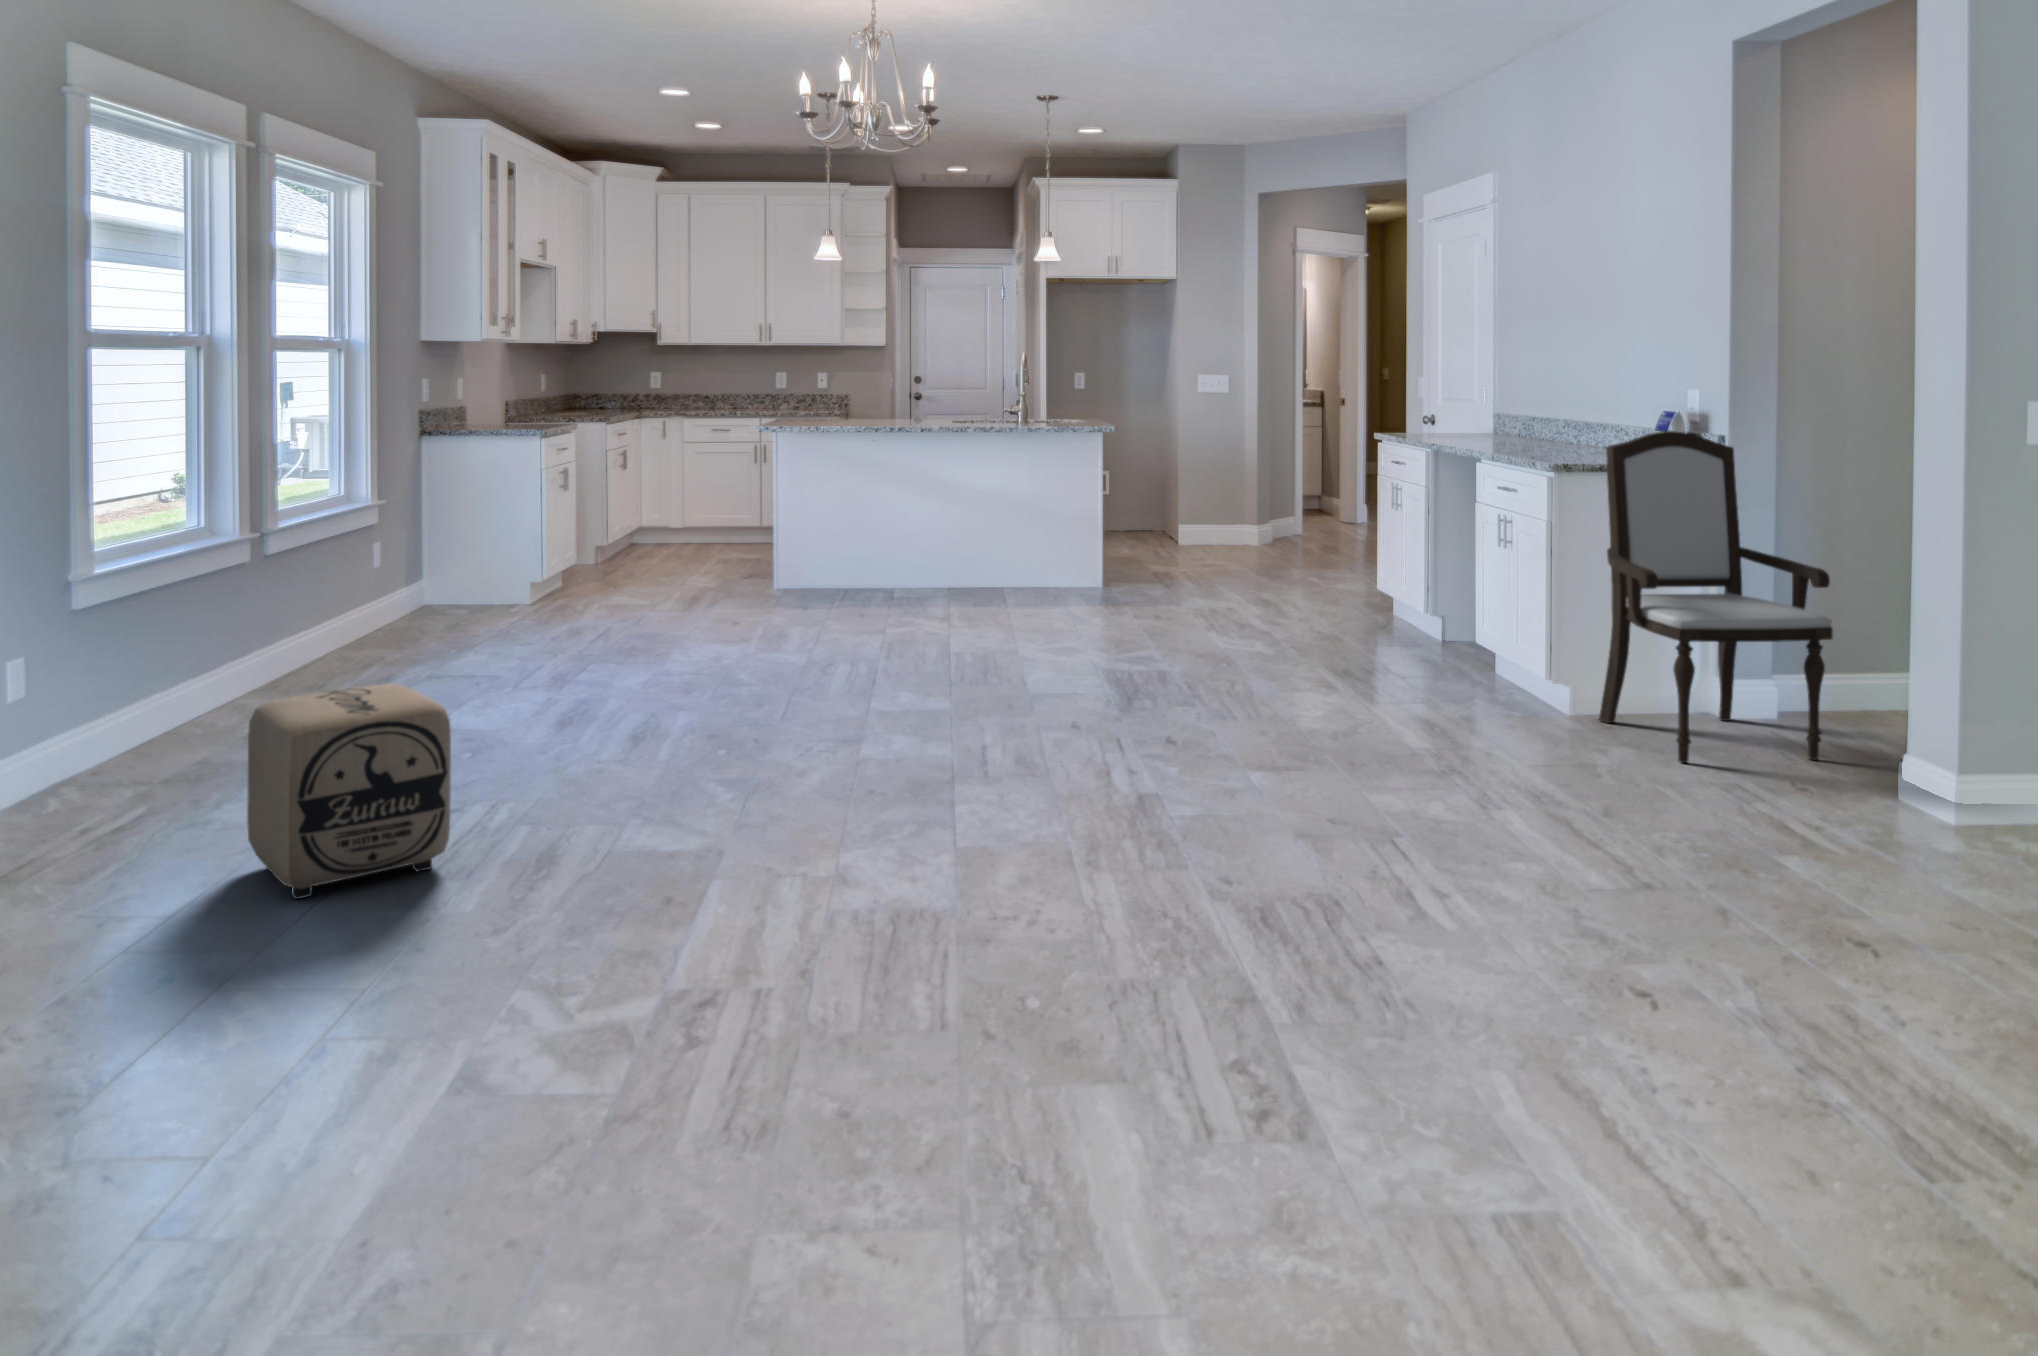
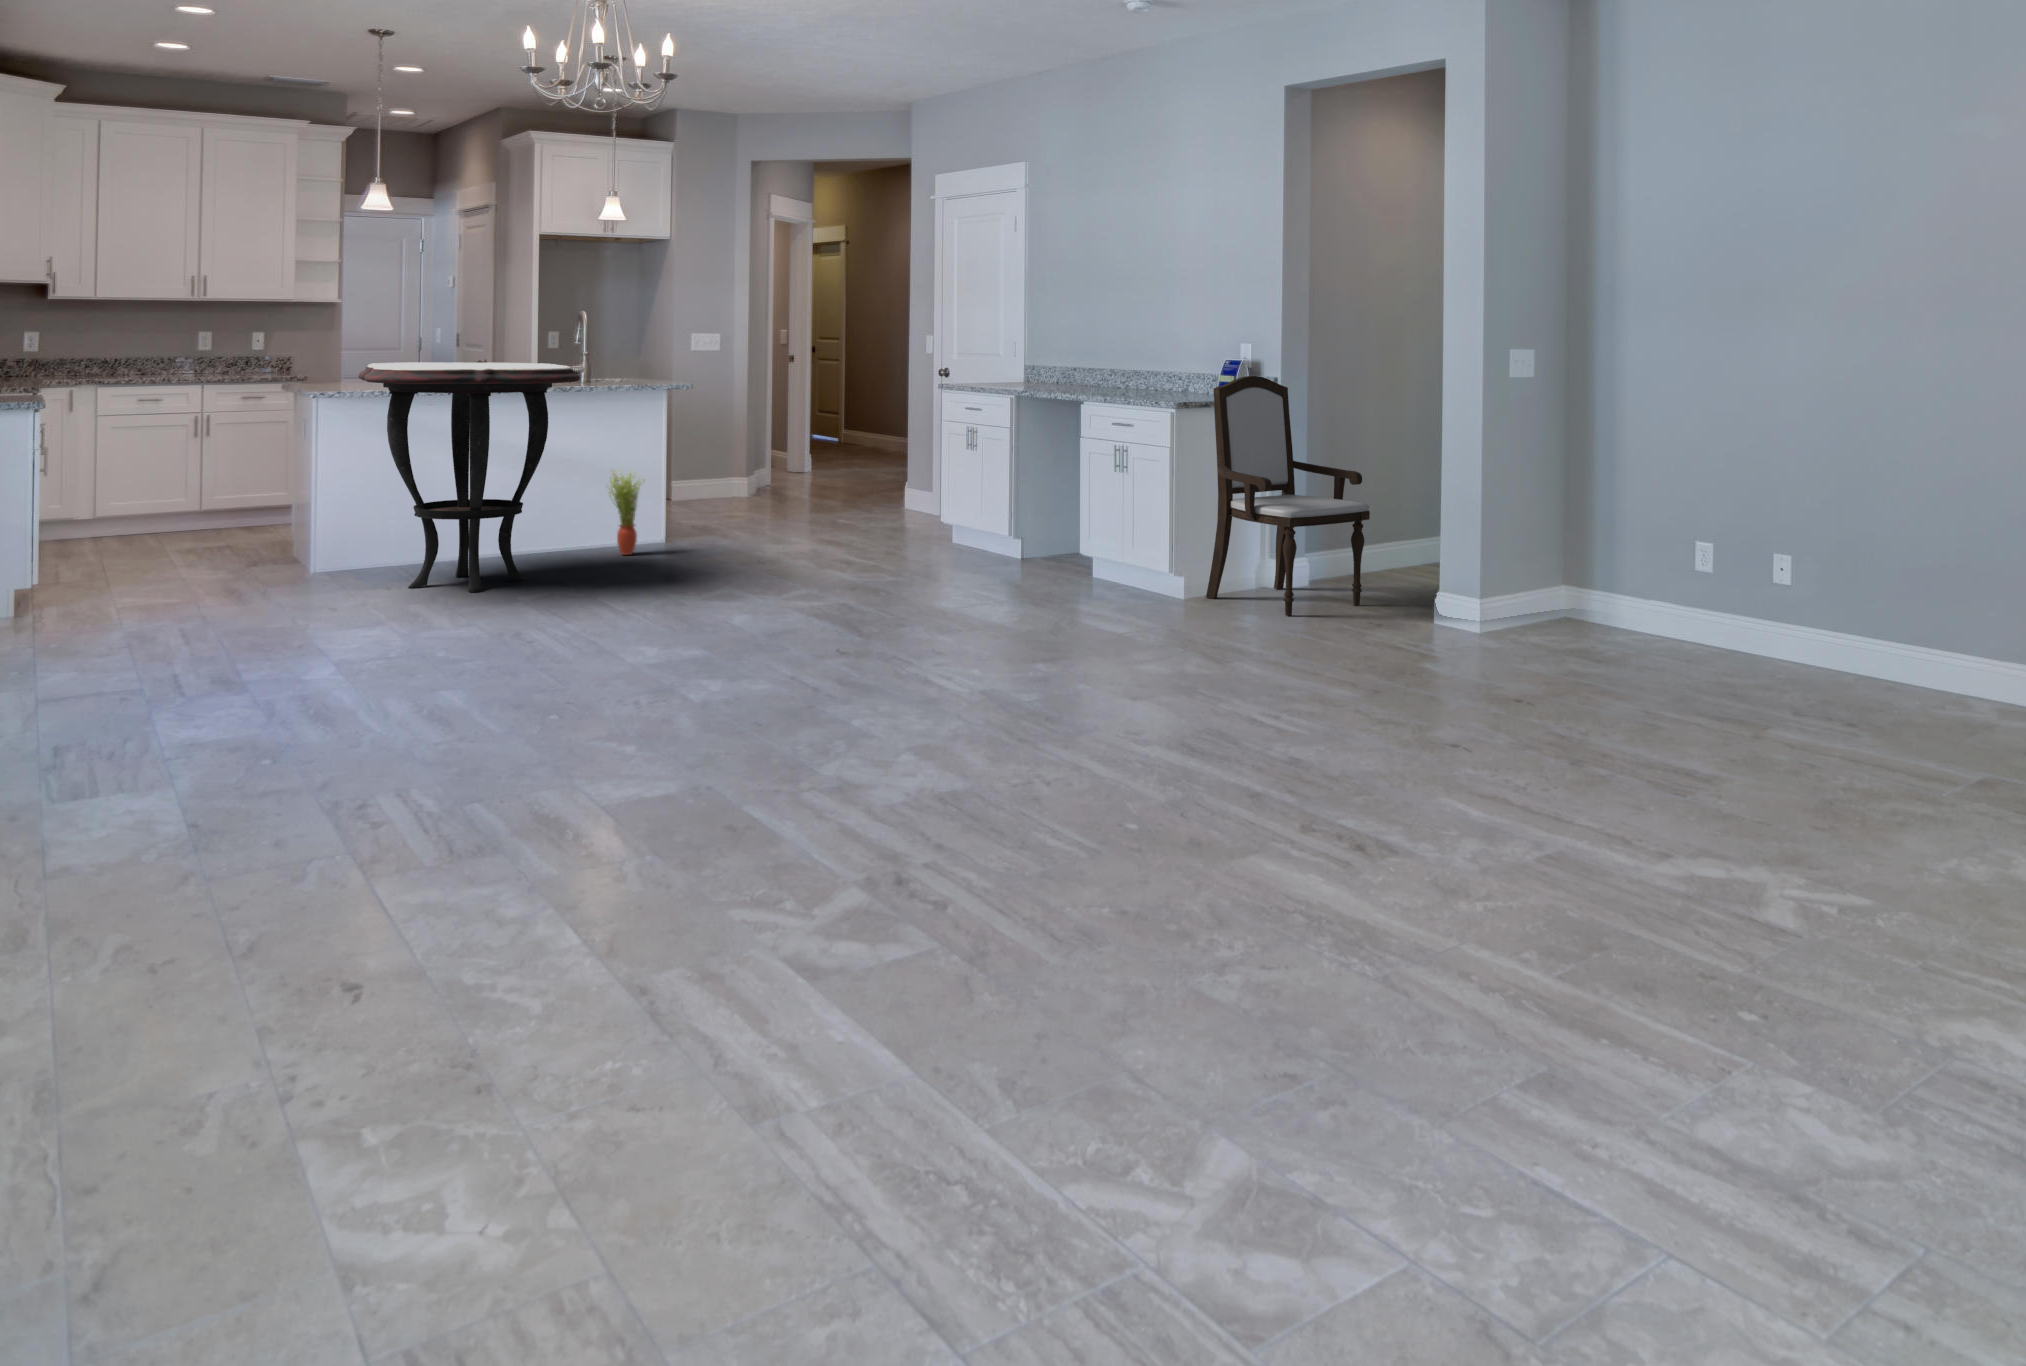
side table: none [756,403,956,625] -> present [359,363,580,592]
potted plant: none [1014,509,1052,598] -> present [607,471,641,555]
ottoman: present [247,683,451,899] -> none [246,643,477,855]

